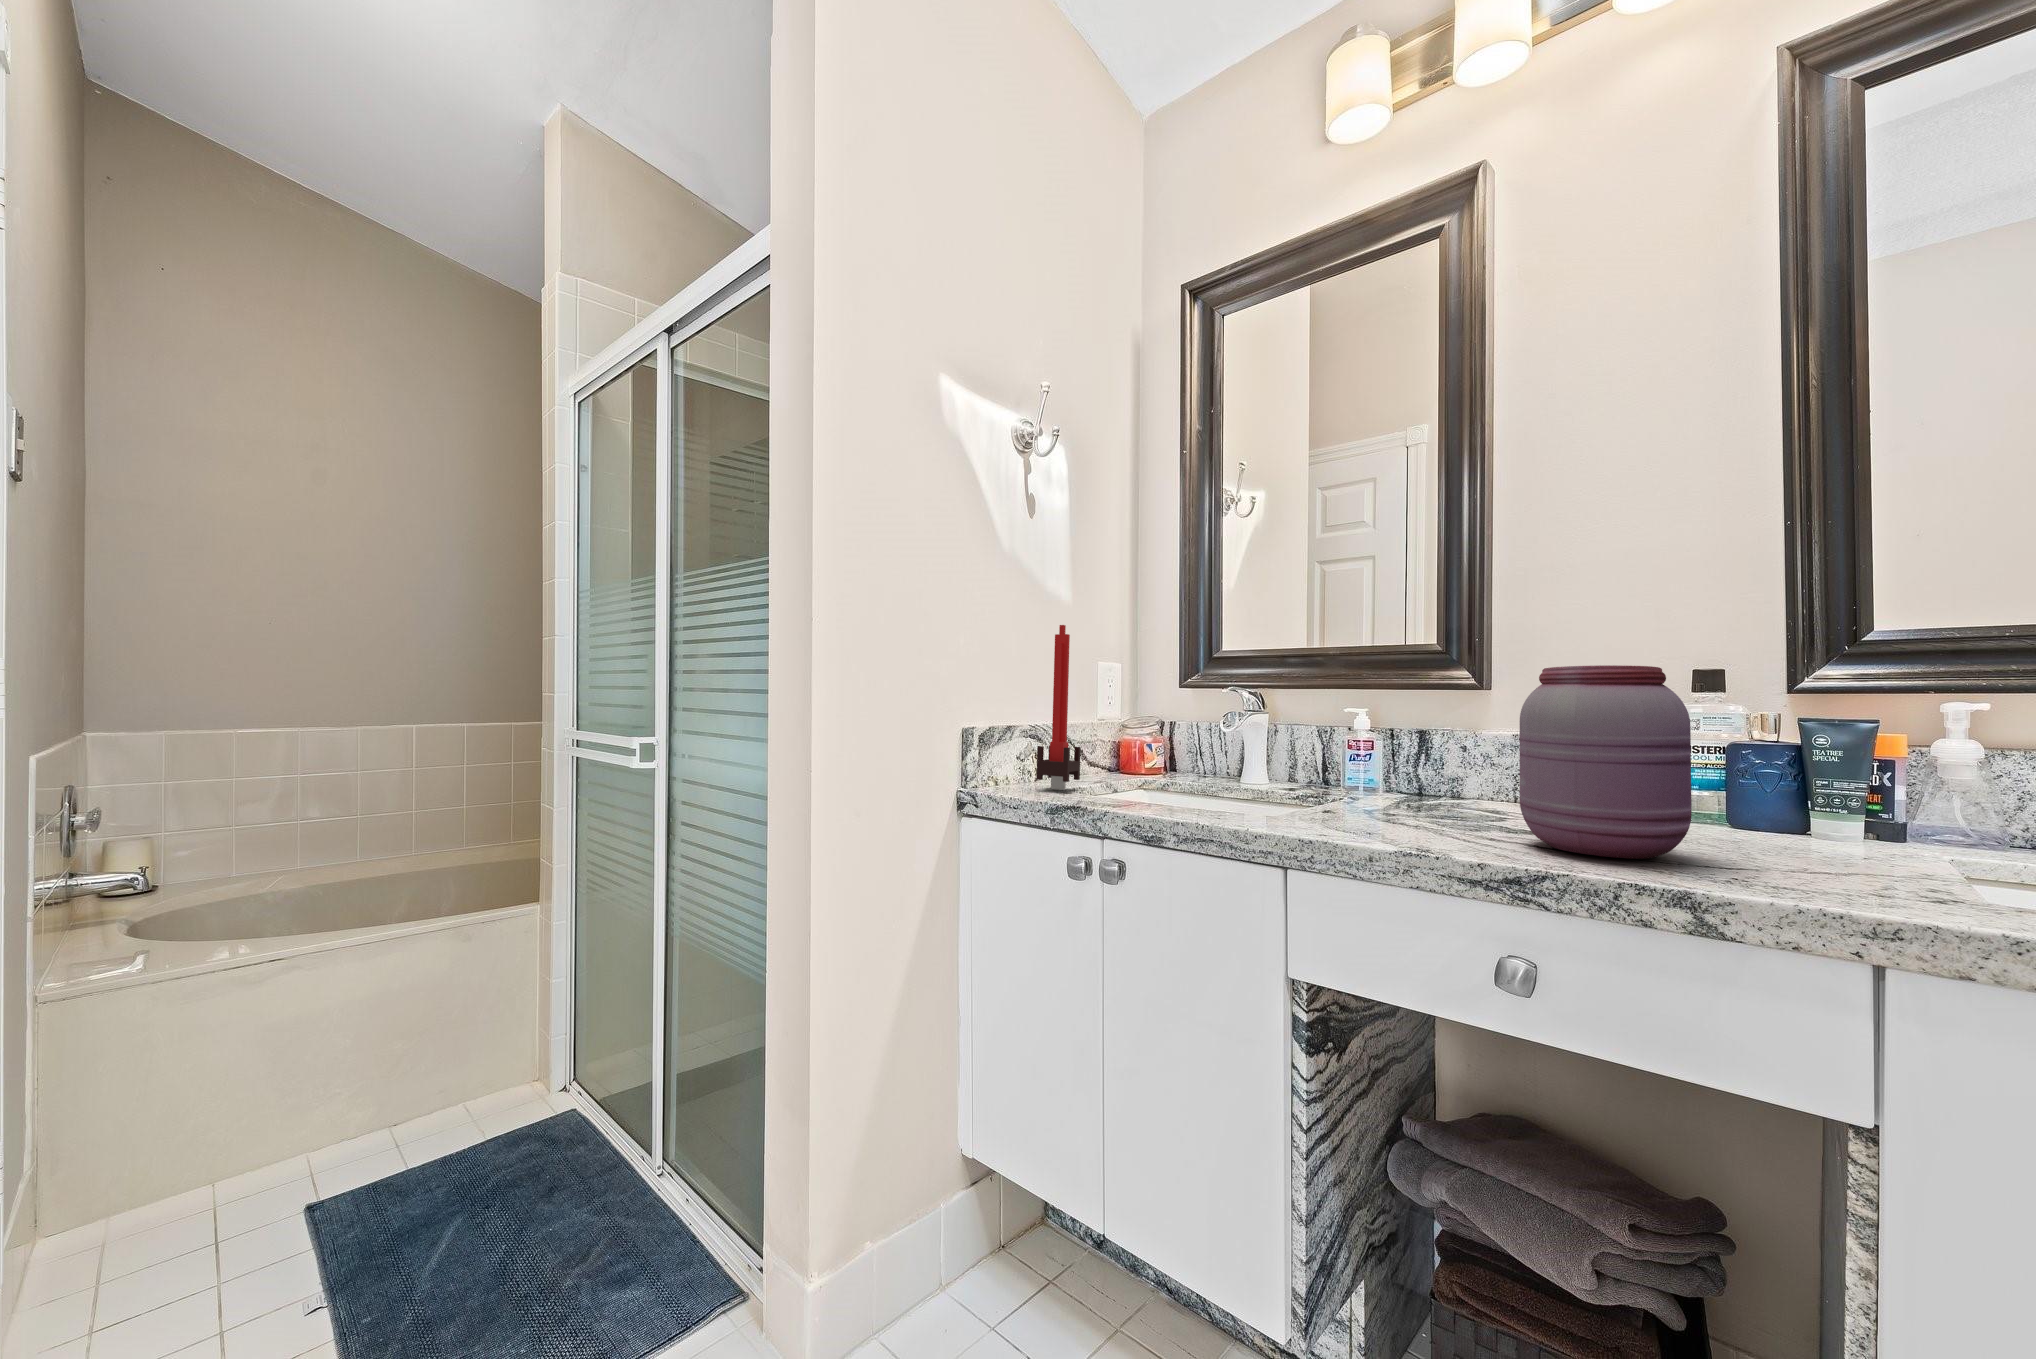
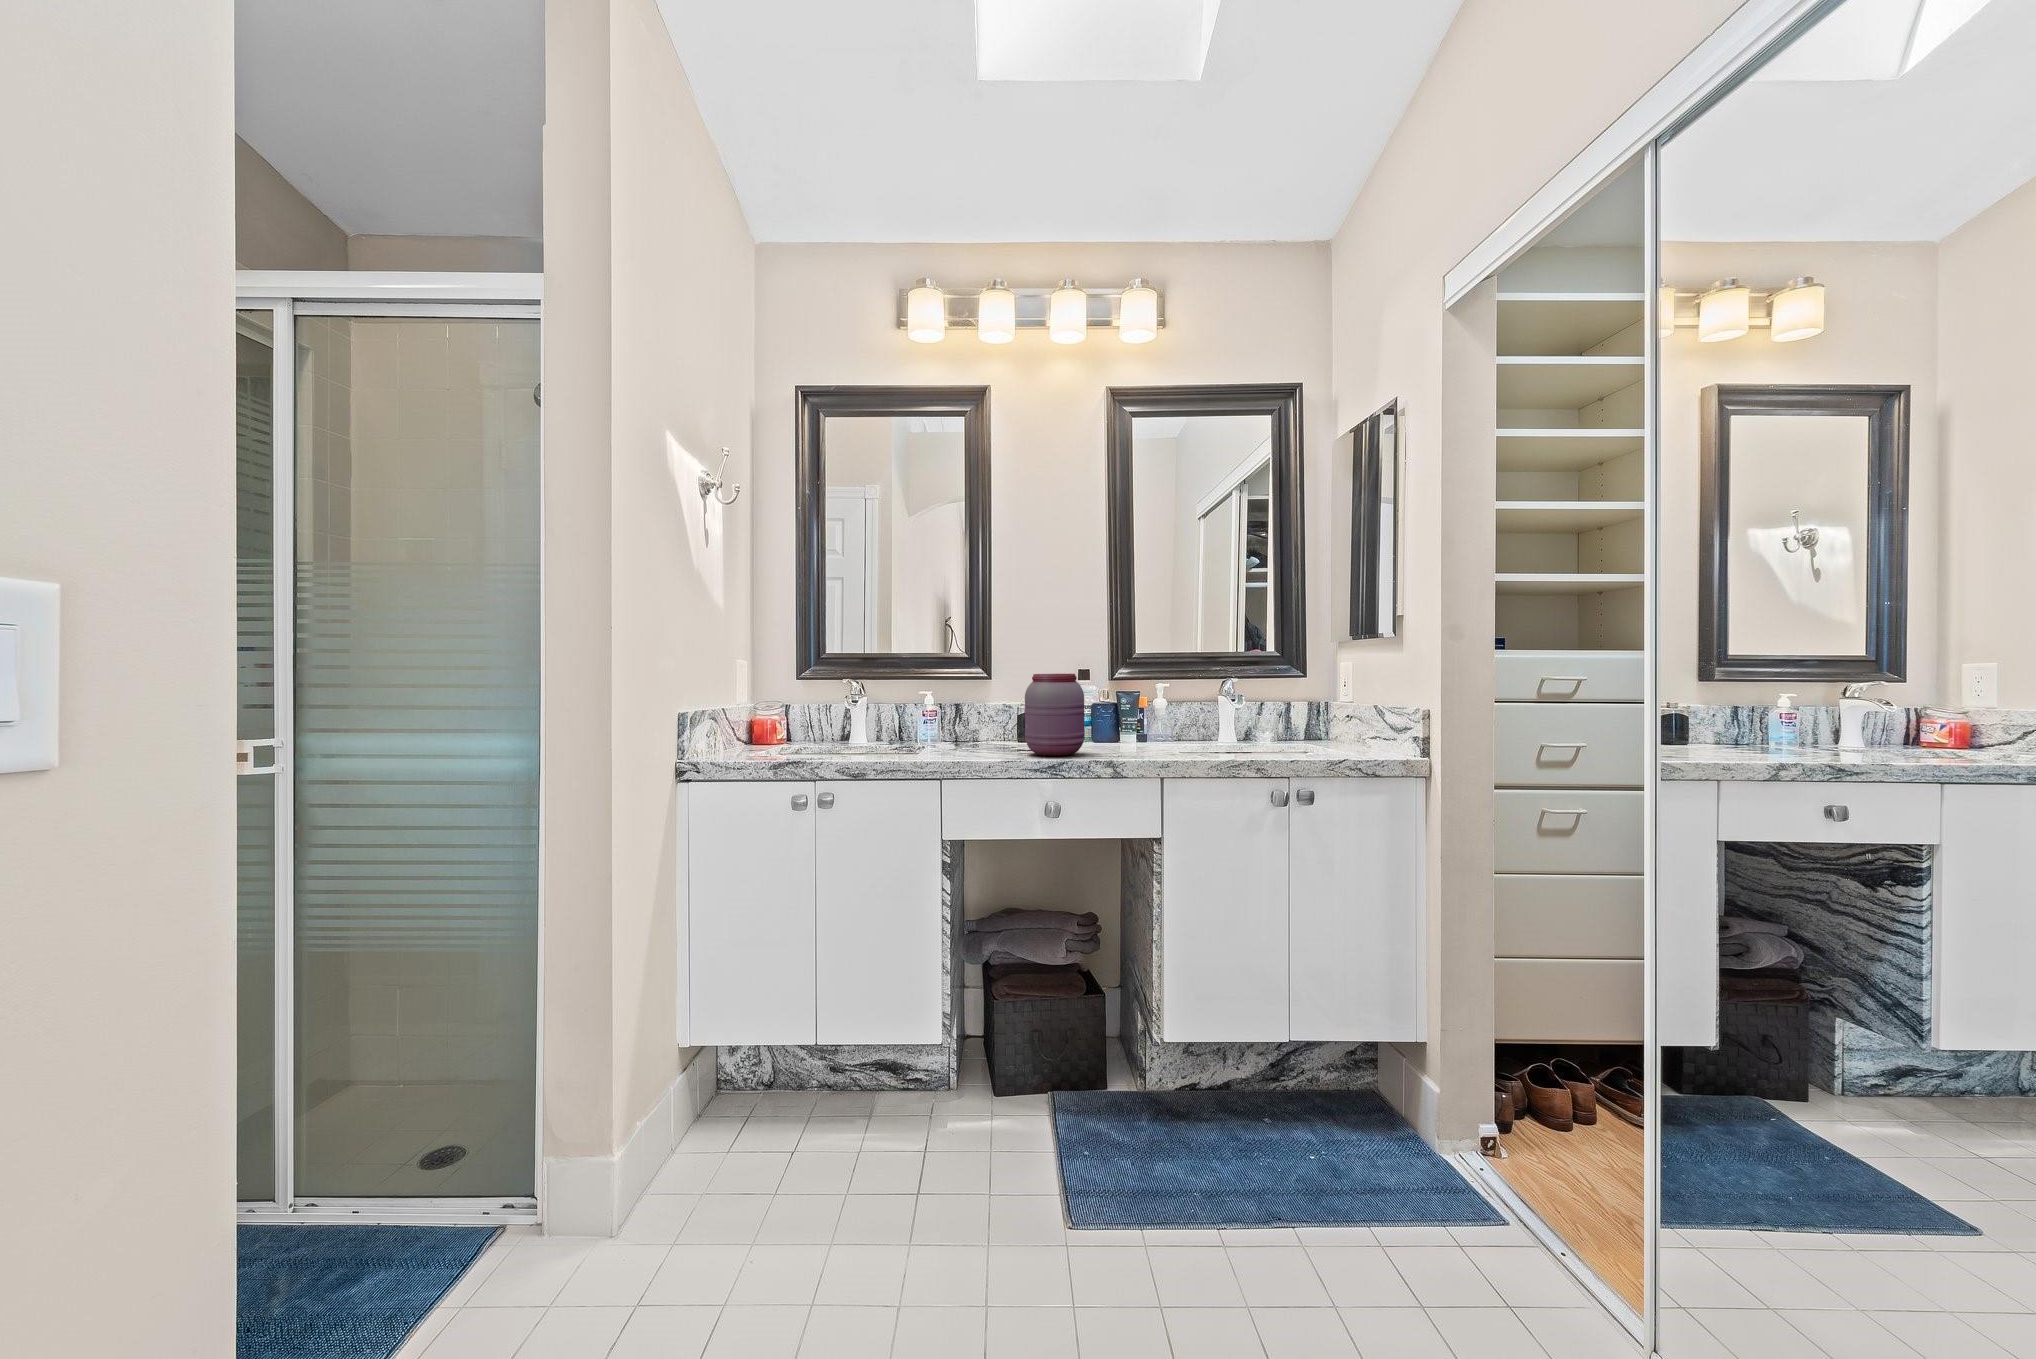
candle: present [1036,625,1081,790] -> none [749,643,773,756]

